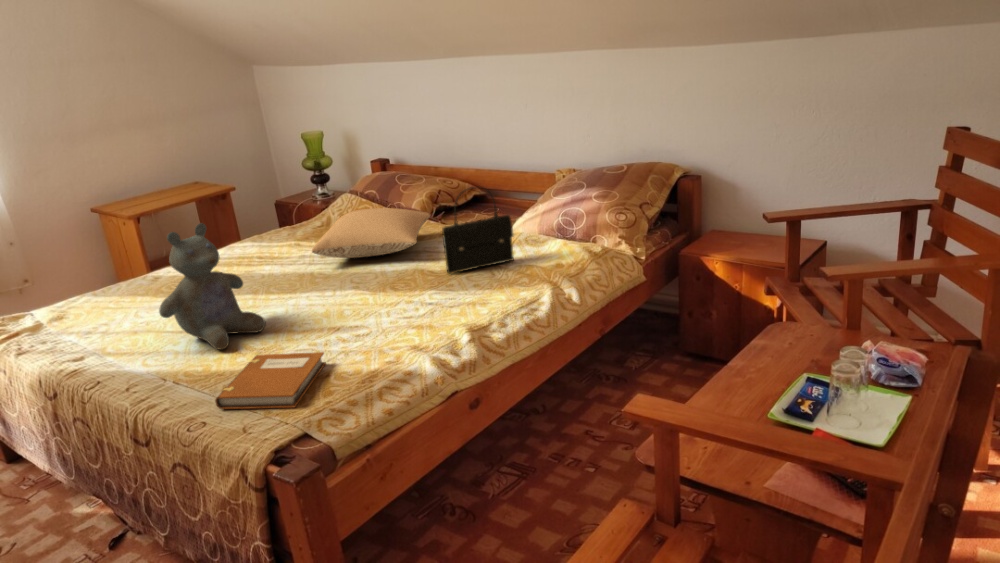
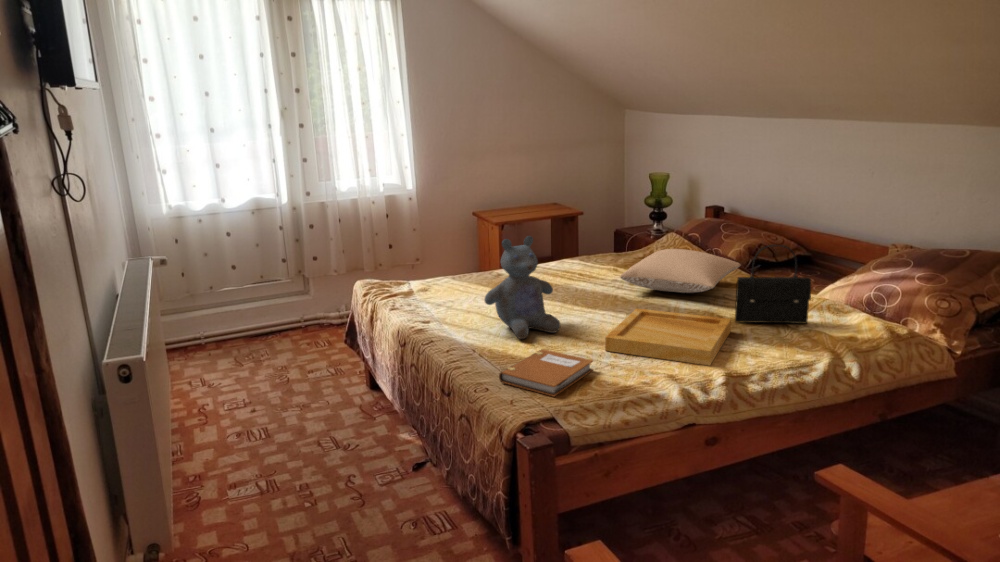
tray: none [326,272,449,338] -> present [605,308,731,366]

